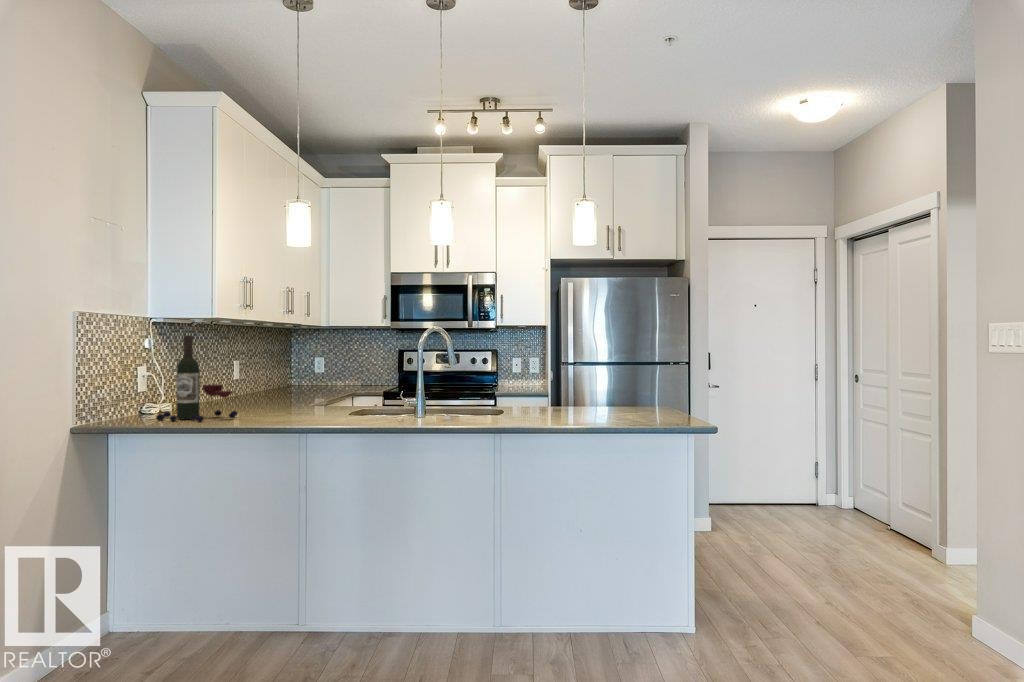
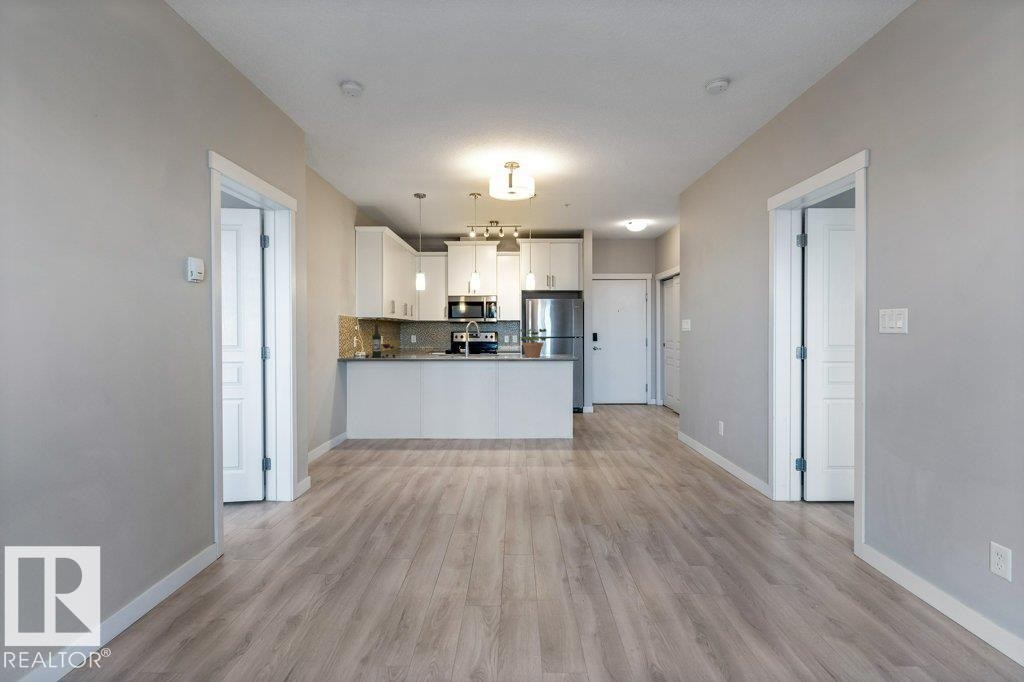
potted plant: none [548,344,633,419] -> present [519,329,549,358]

